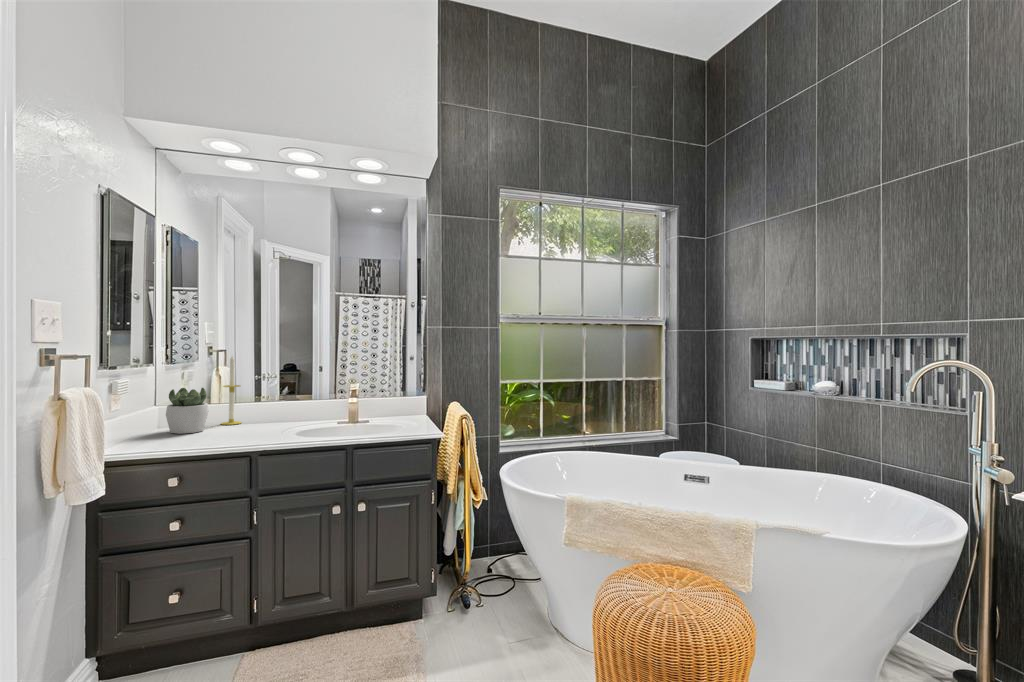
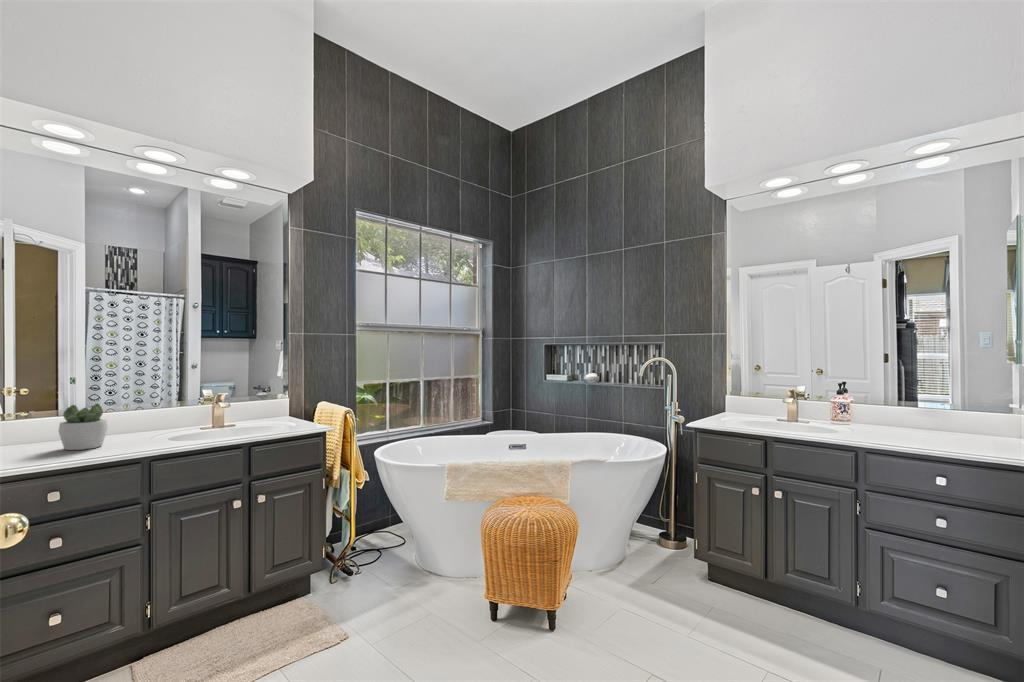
candle: present [221,356,241,425] -> none [105,370,128,440]

